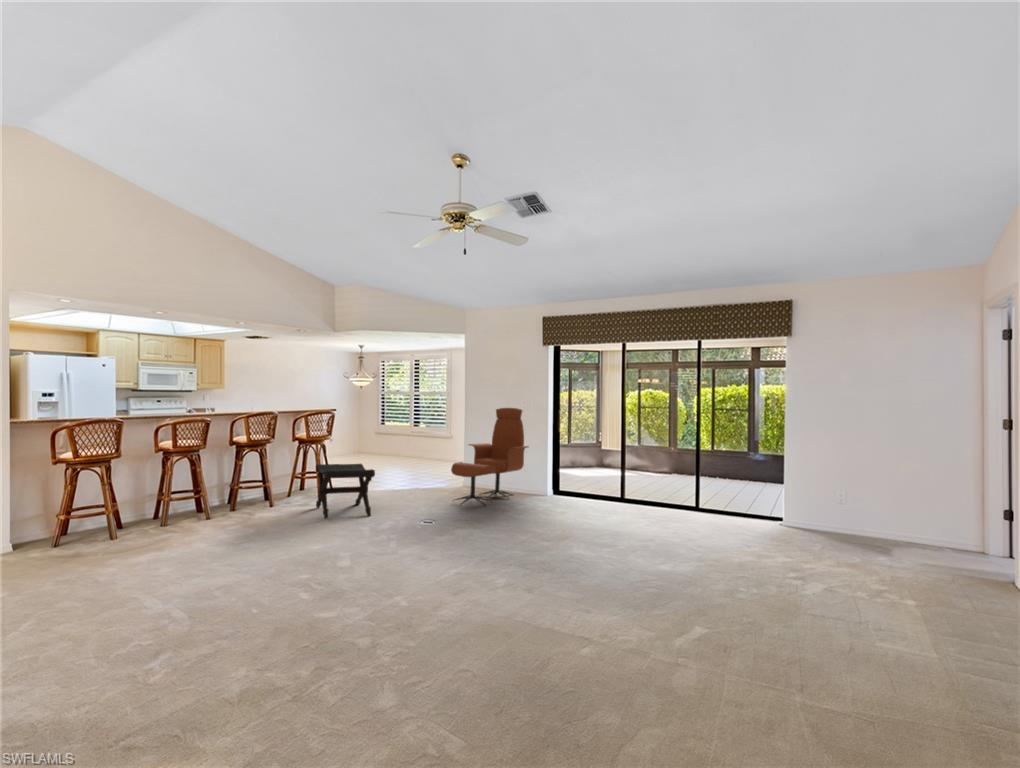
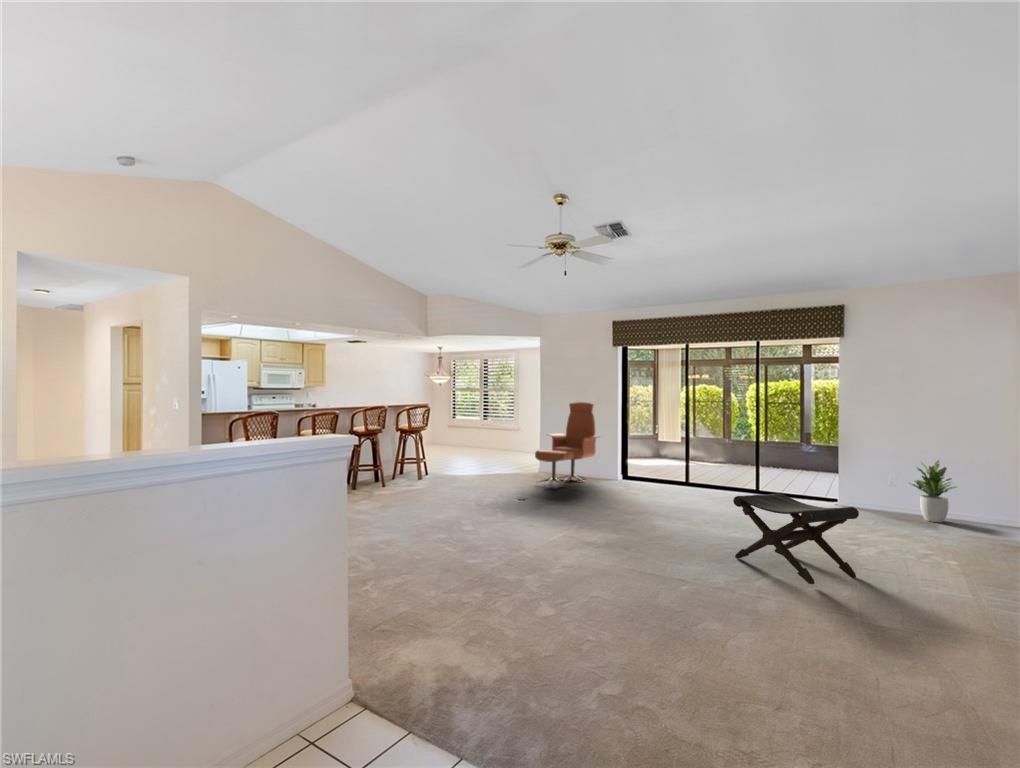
footstool: present [316,464,375,519] -> present [733,493,859,584]
potted plant: none [861,475,917,548] -> present [912,460,957,522]

